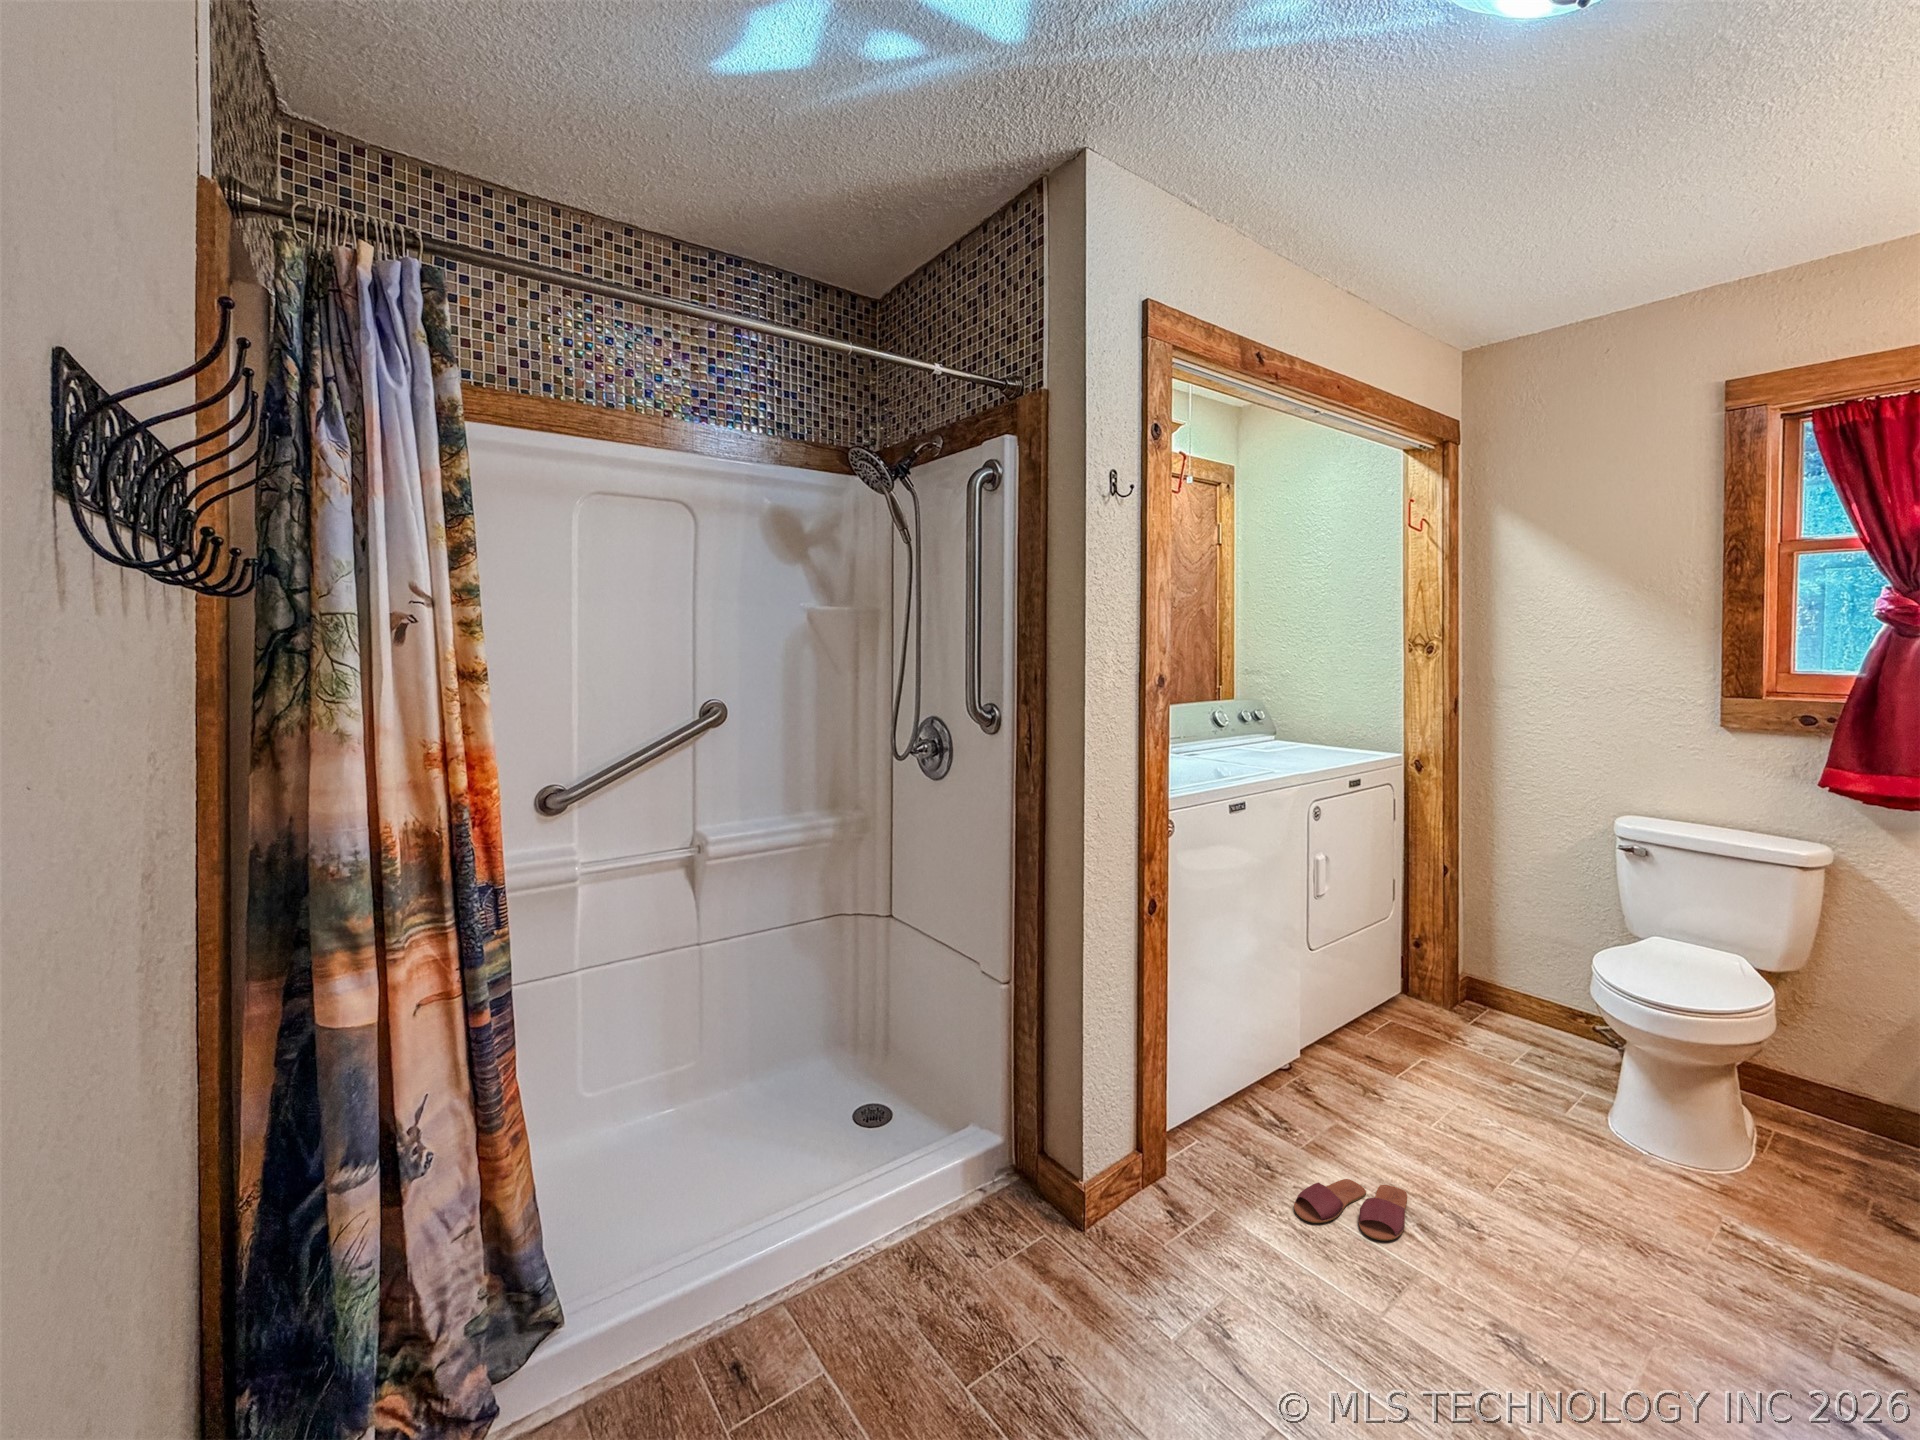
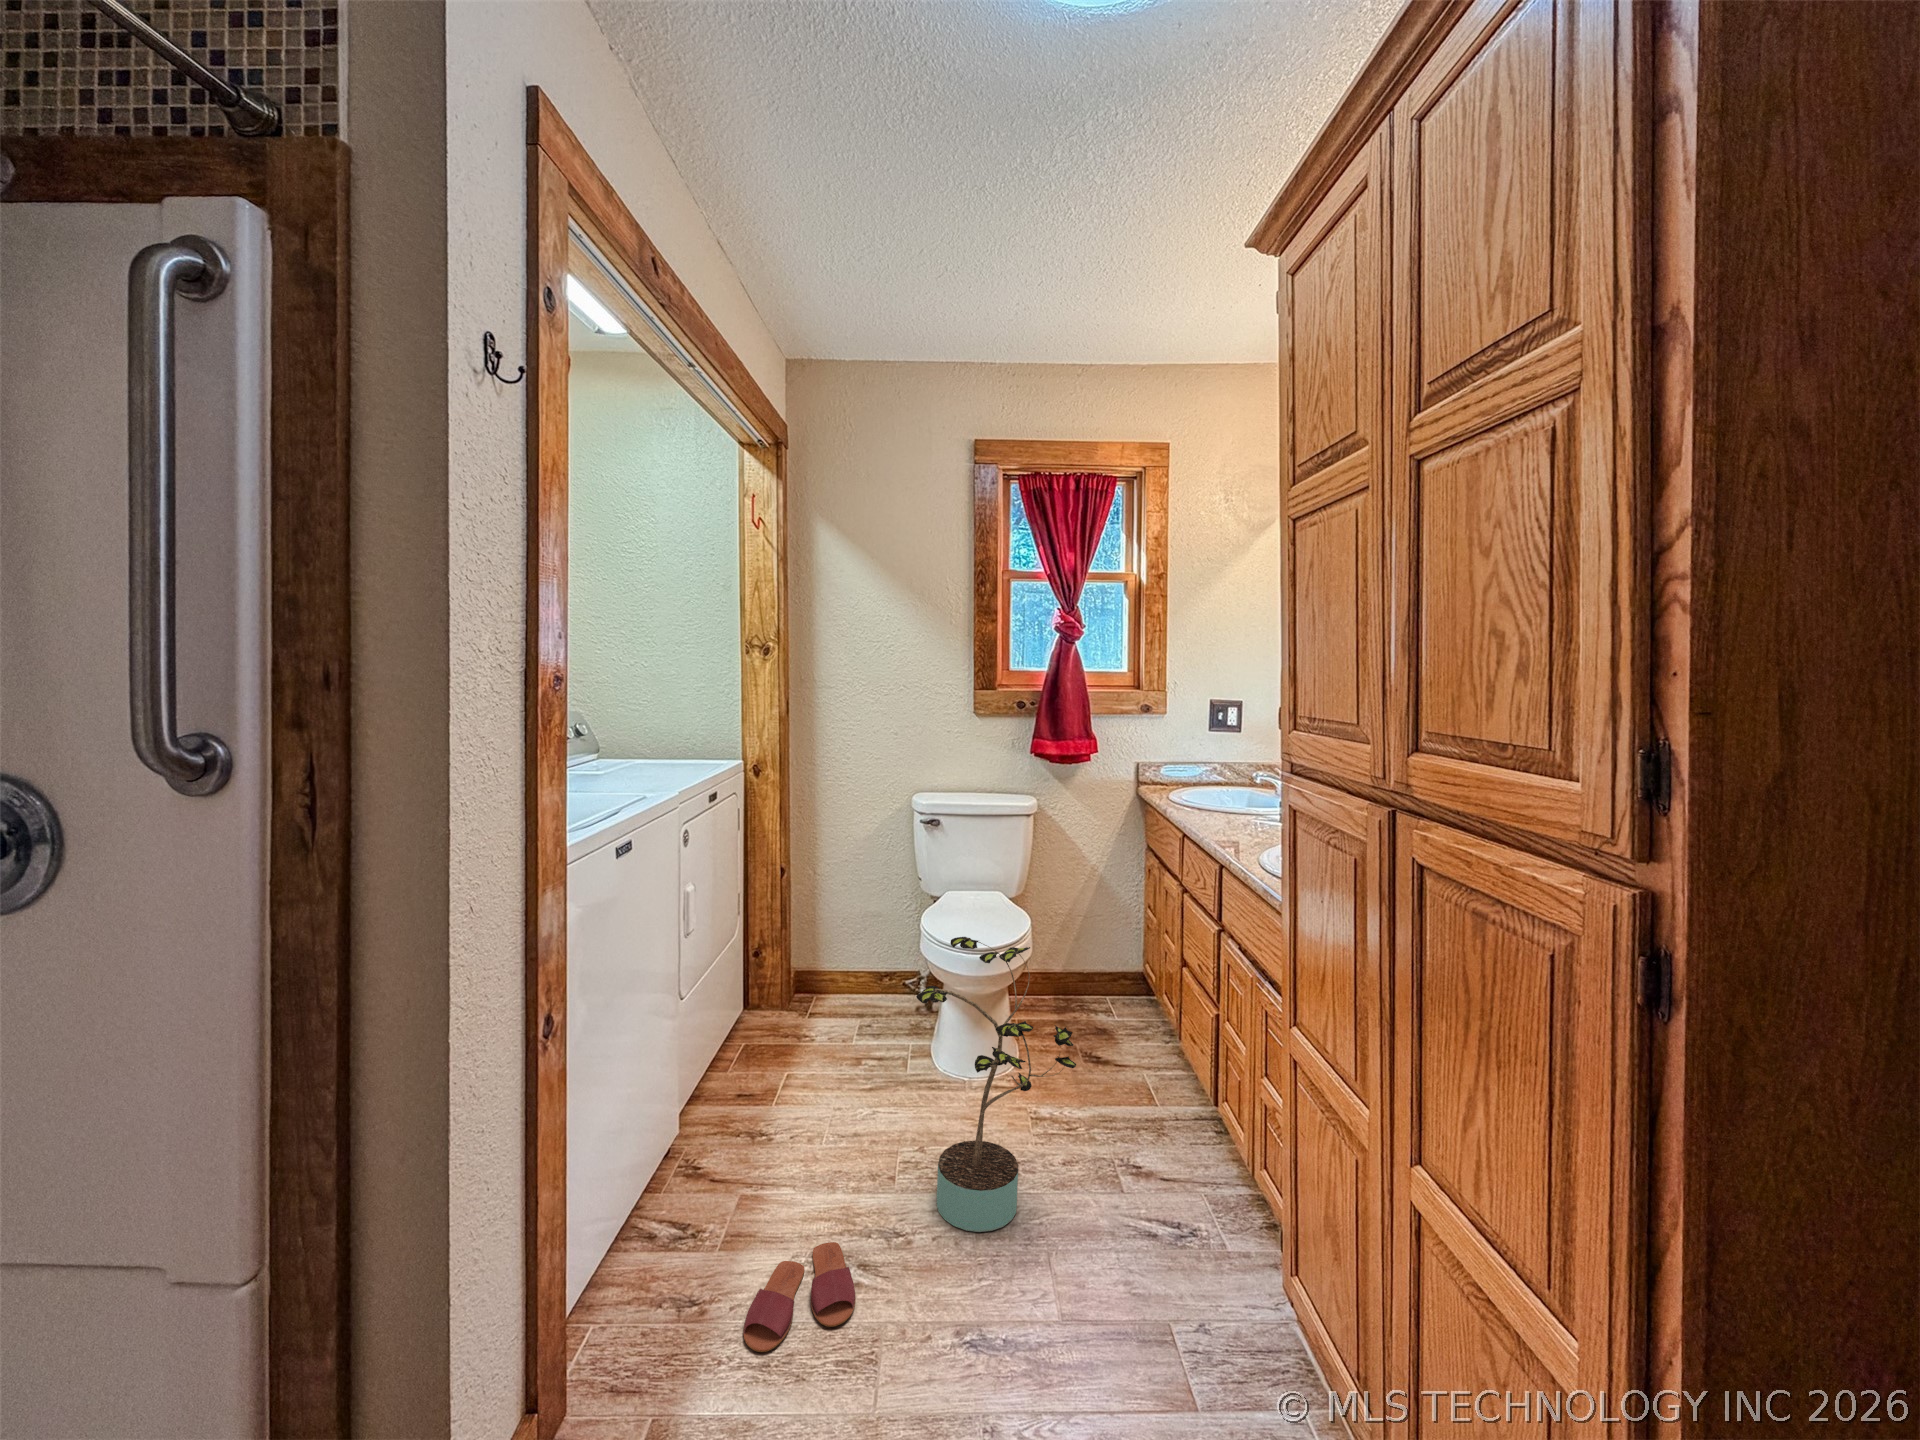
potted plant: none [1498,948,1719,1271] -> present [916,937,1076,1232]

